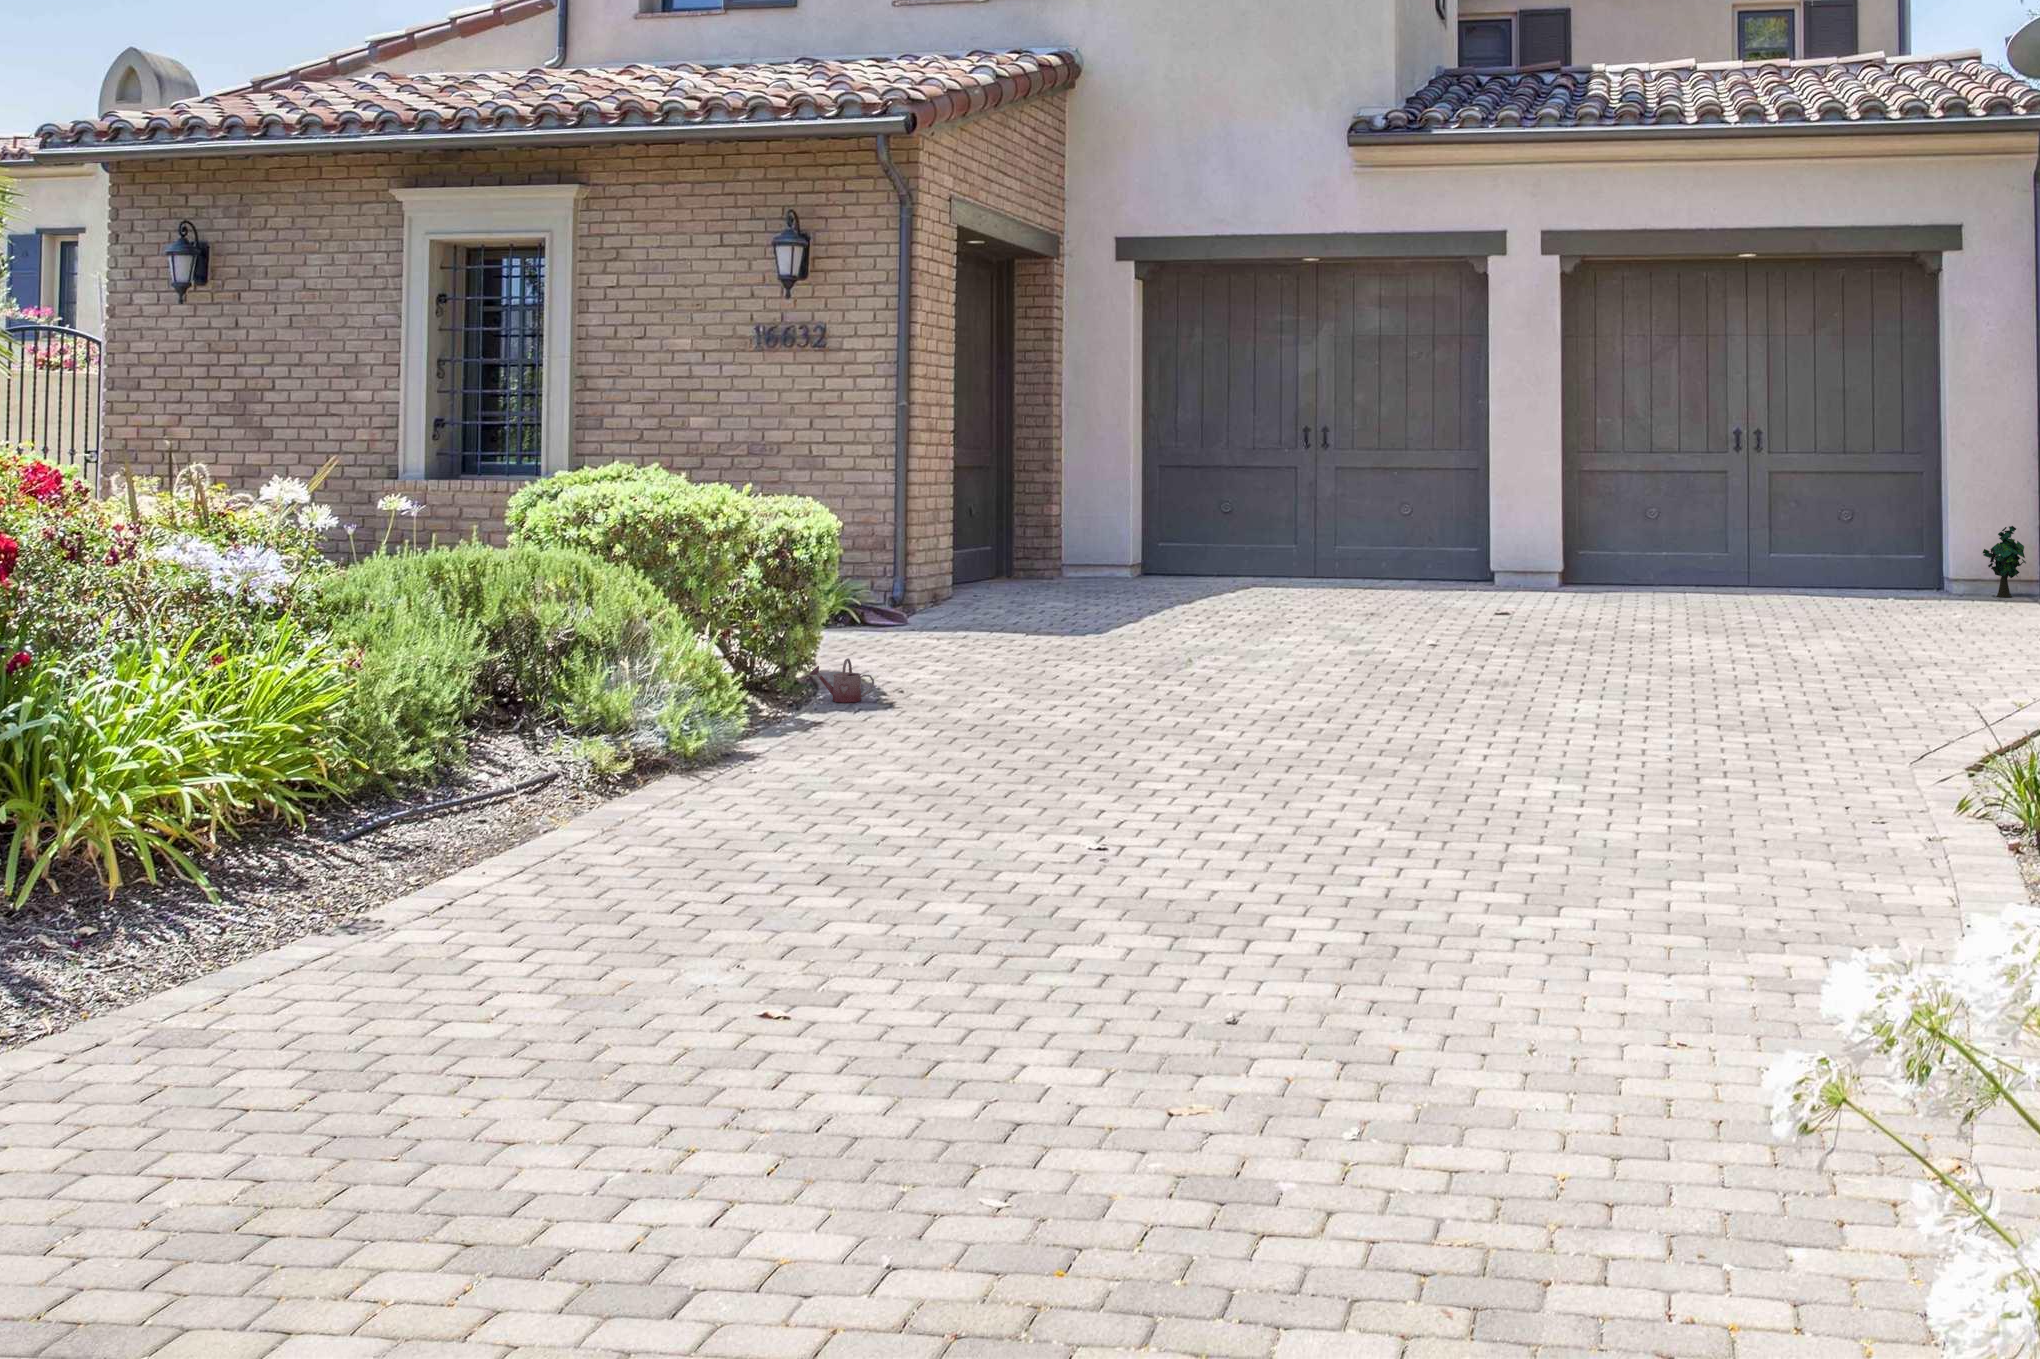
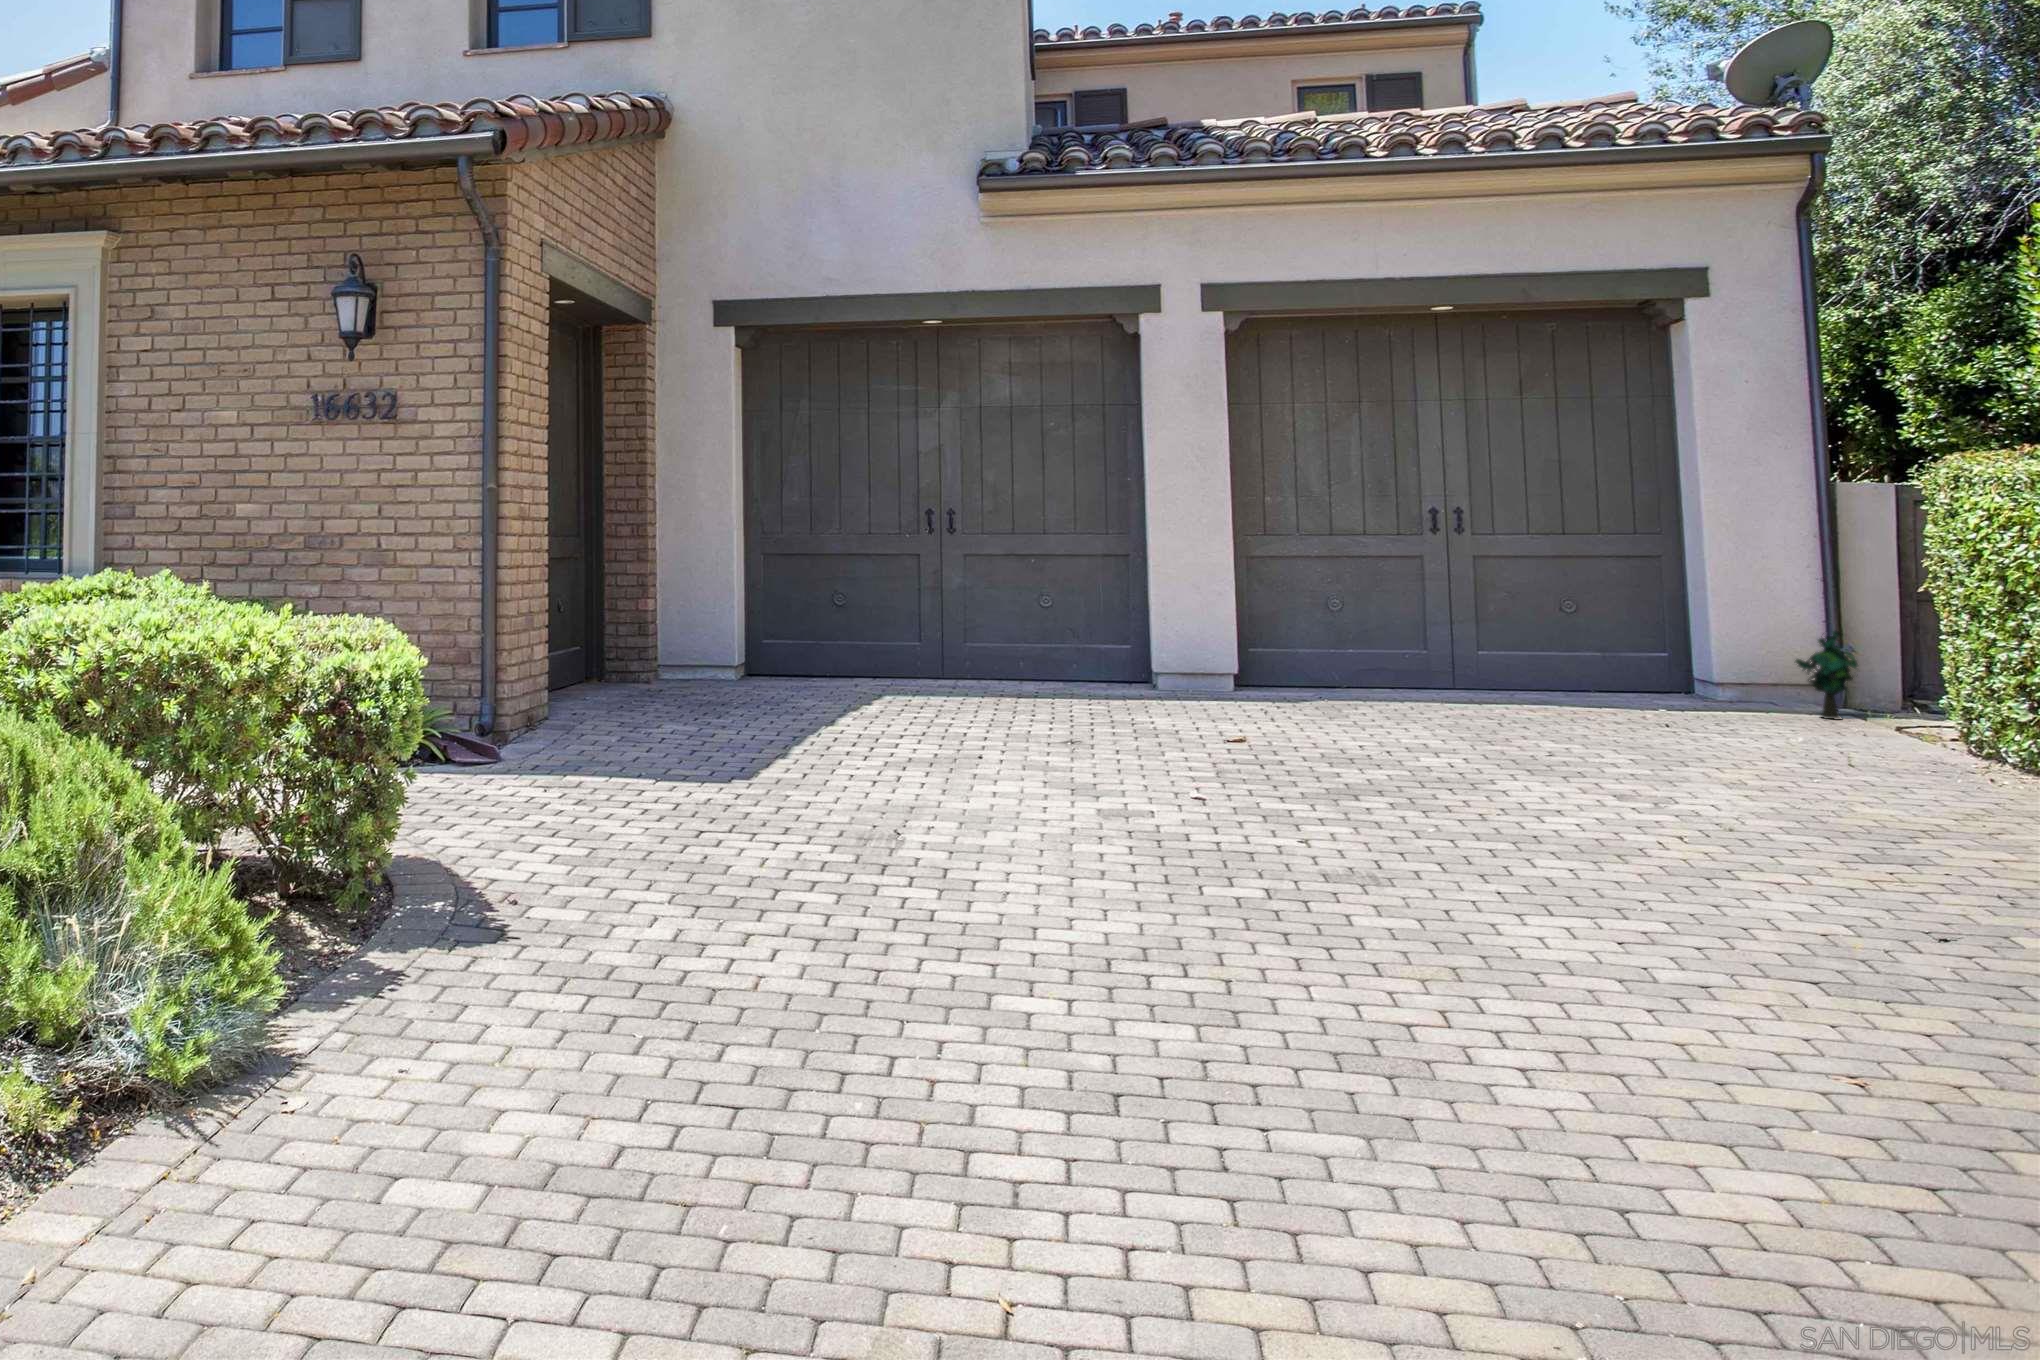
watering can: present [810,658,874,703] -> none [381,872,480,946]

